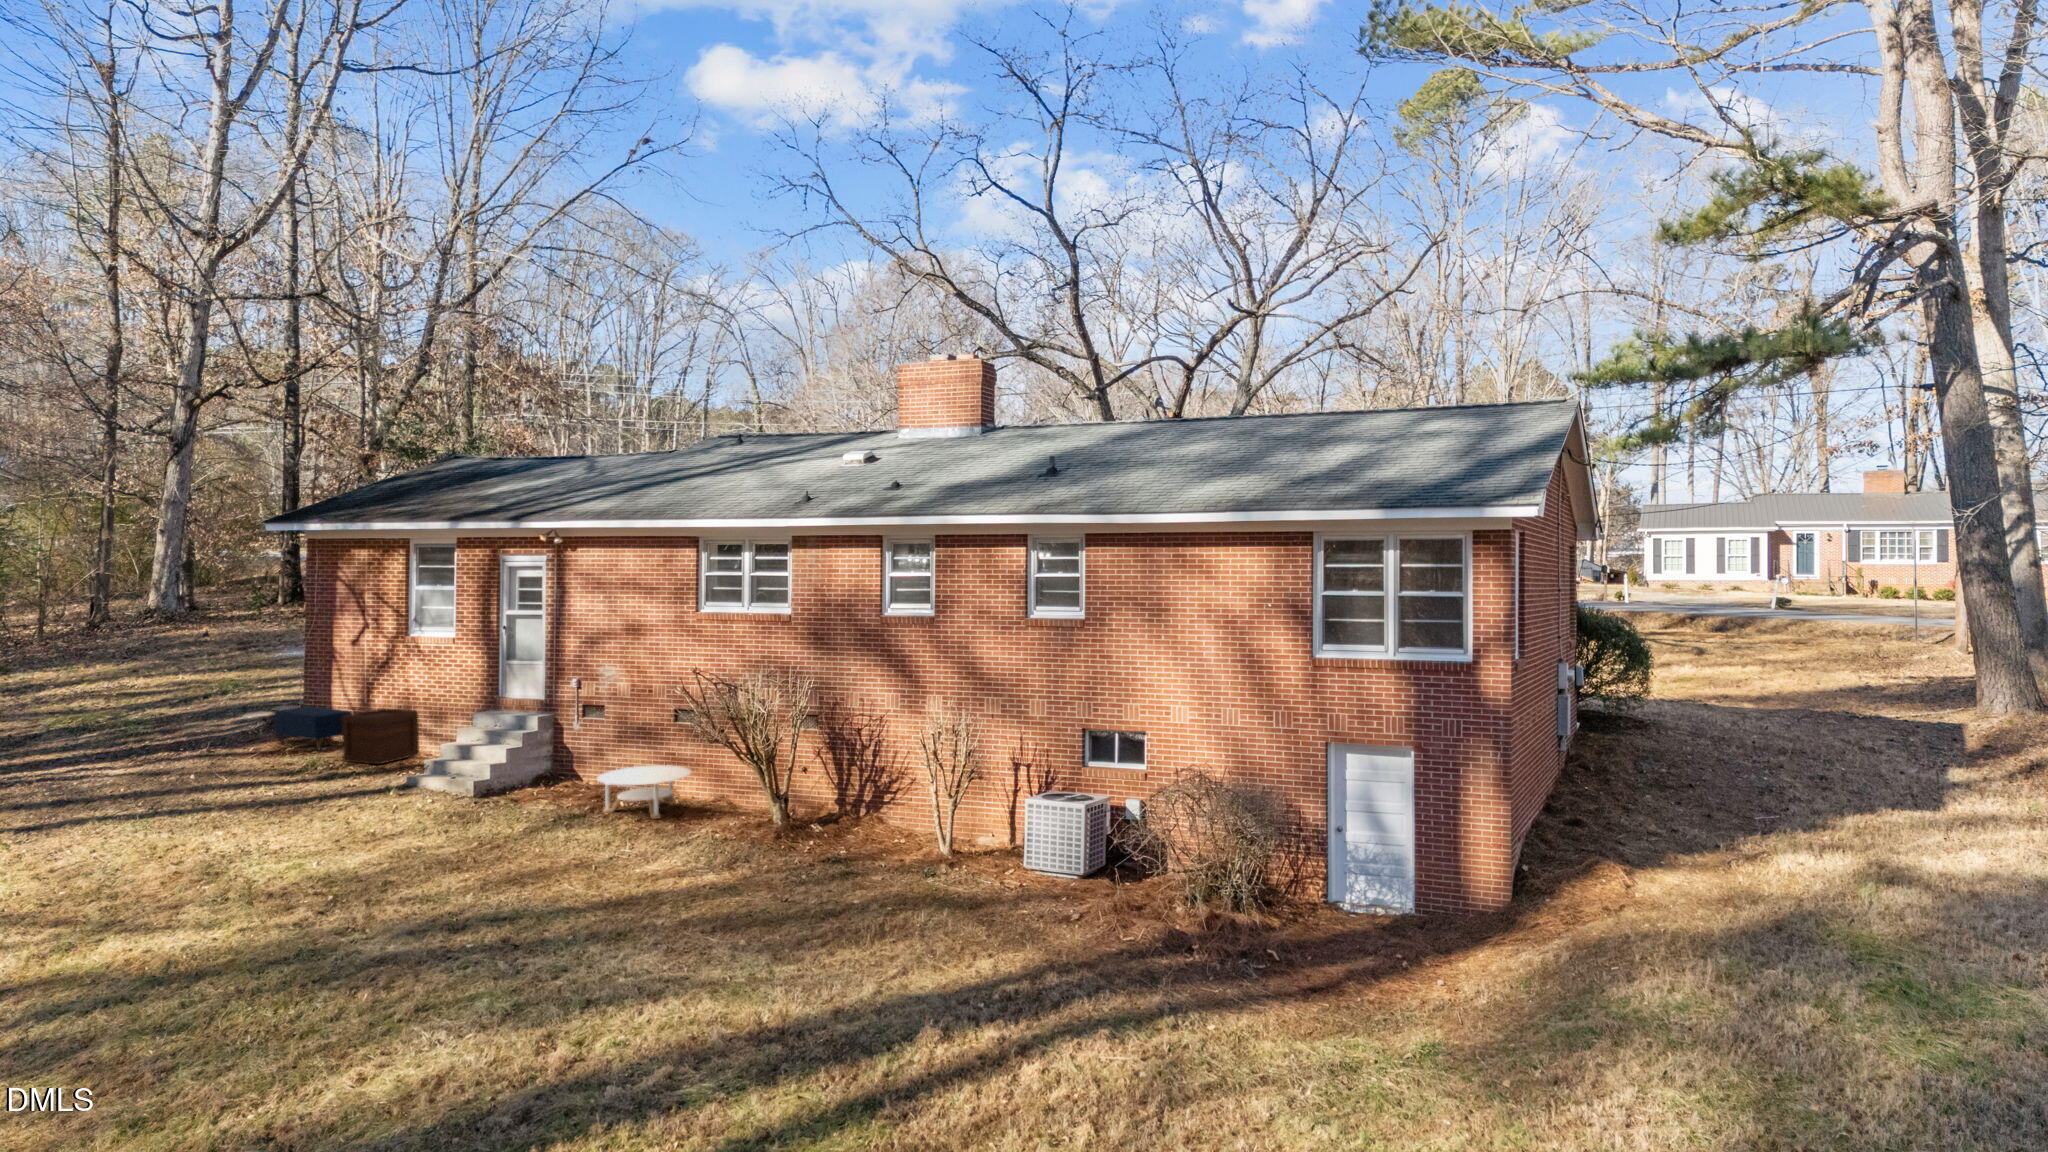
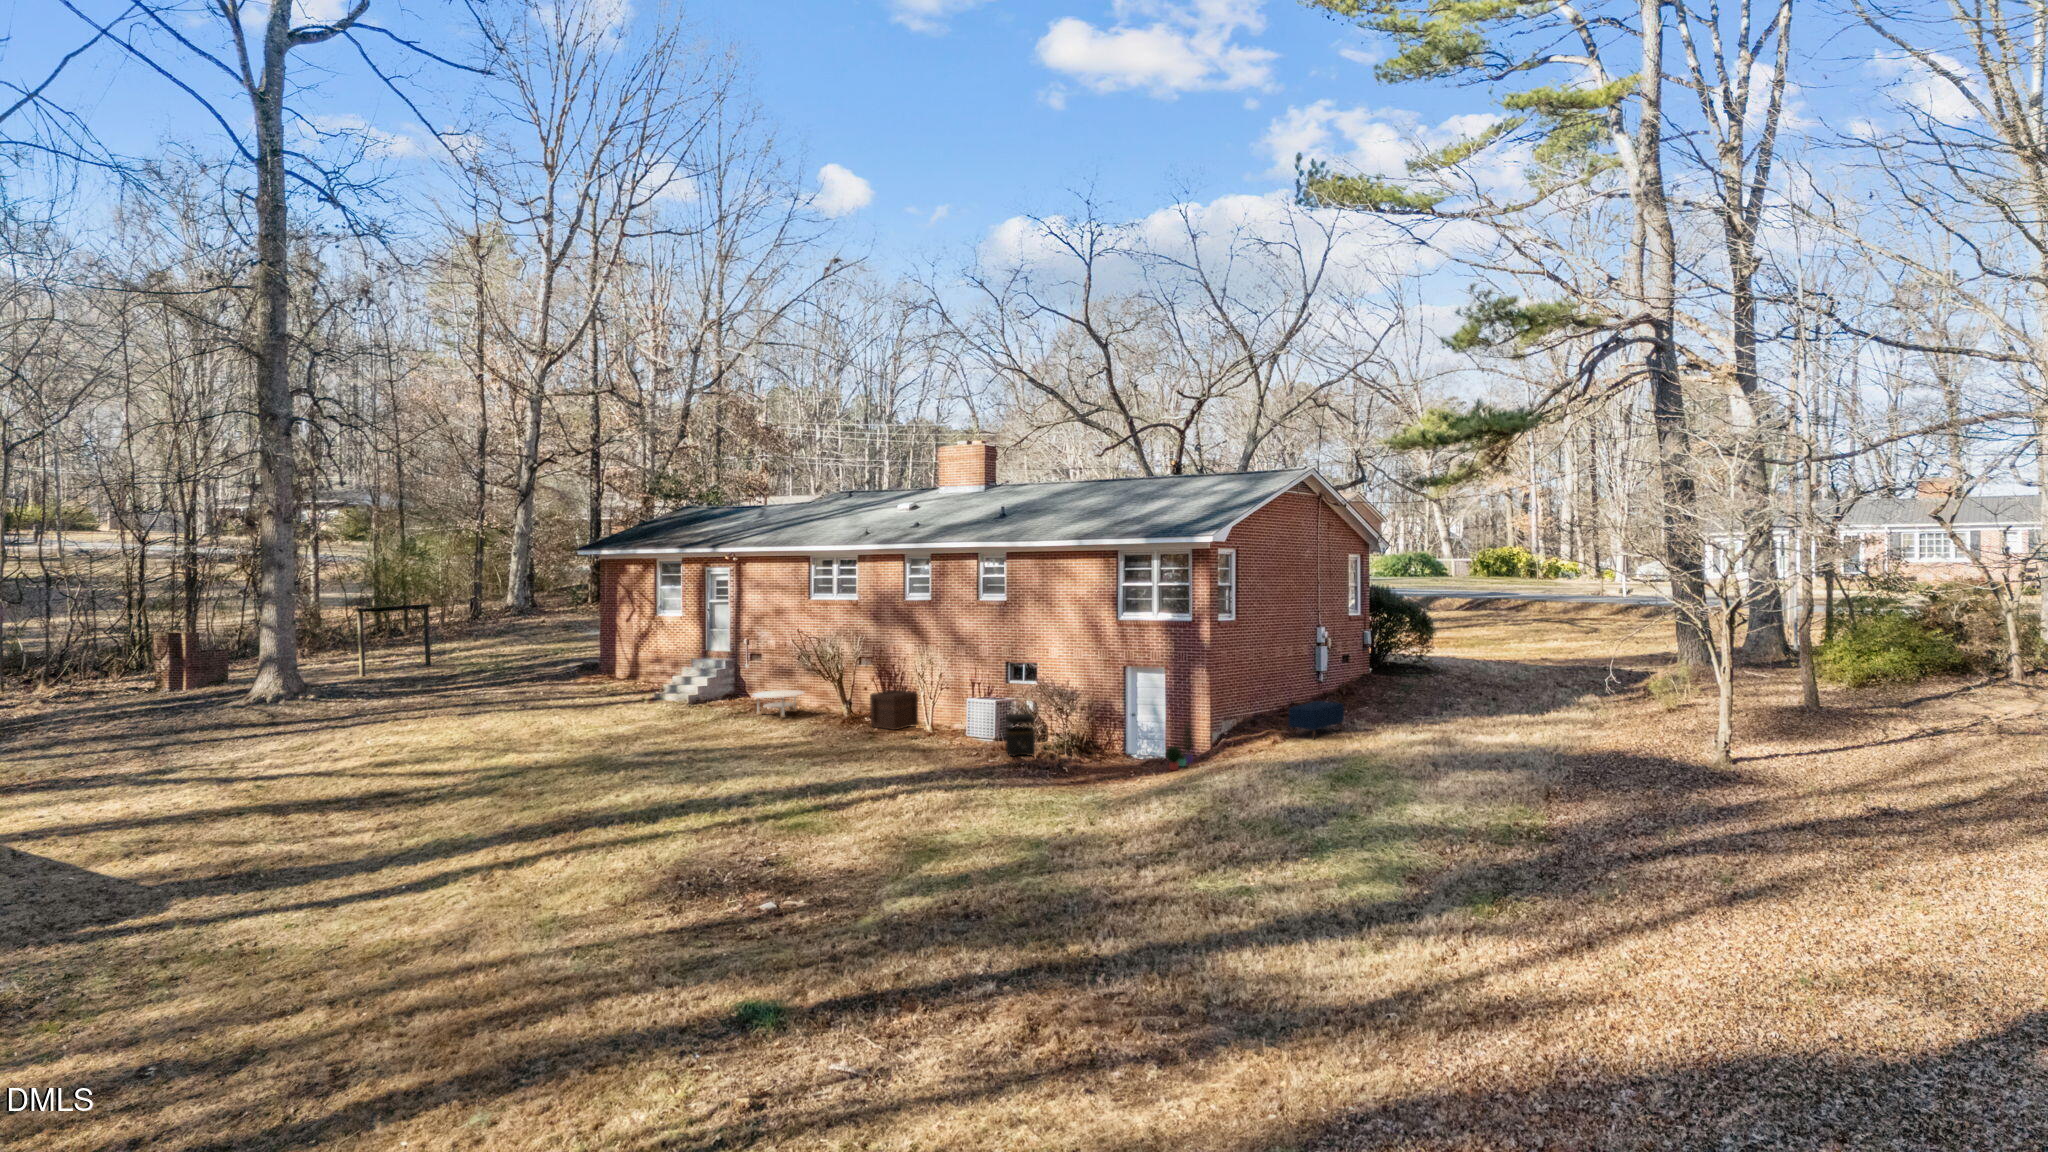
bench: present [274,706,352,751] -> present [1288,701,1344,738]
wooden crate: present [342,709,419,764] -> present [870,690,918,730]
toolbox: none [1118,824,1180,909] -> present [1005,713,1035,756]
potted plant: none [1446,837,1481,937] -> present [1166,723,1194,770]

